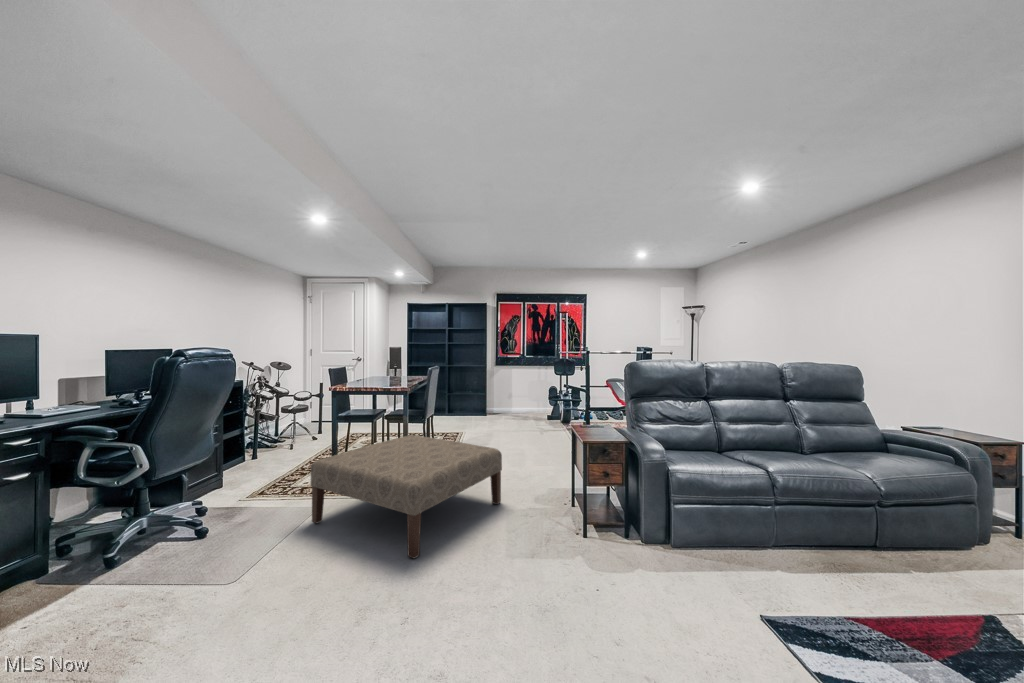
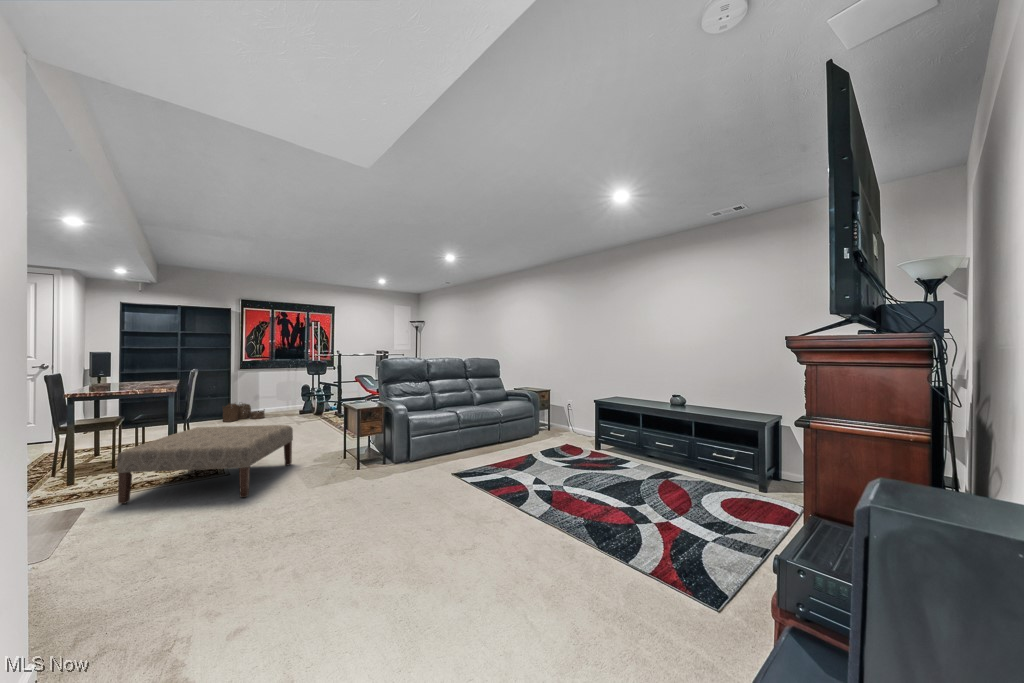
woven basket: none [476,400,514,421] -> present [223,403,265,422]

